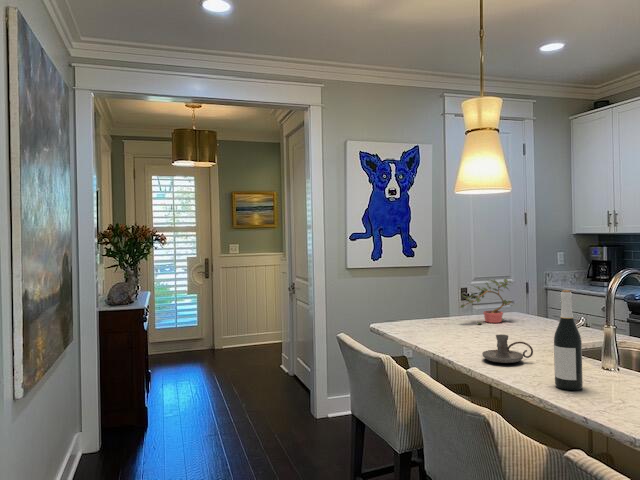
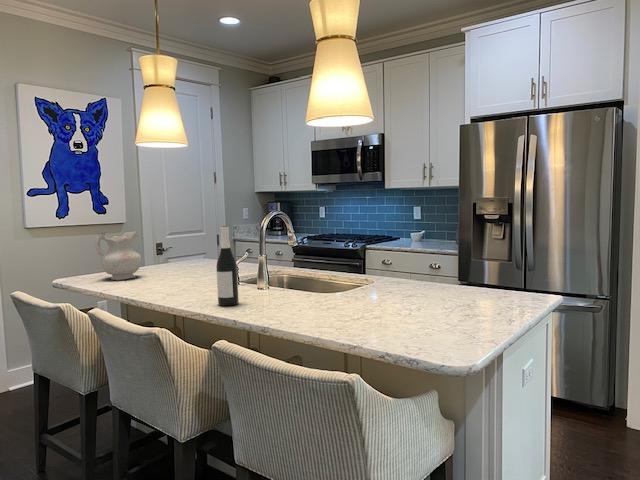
potted plant: present [460,279,511,324] -> none [147,227,198,270]
ceramic pitcher: none [410,282,455,333] -> present [95,231,141,280]
candle holder: present [482,334,533,363] -> none [162,271,205,295]

